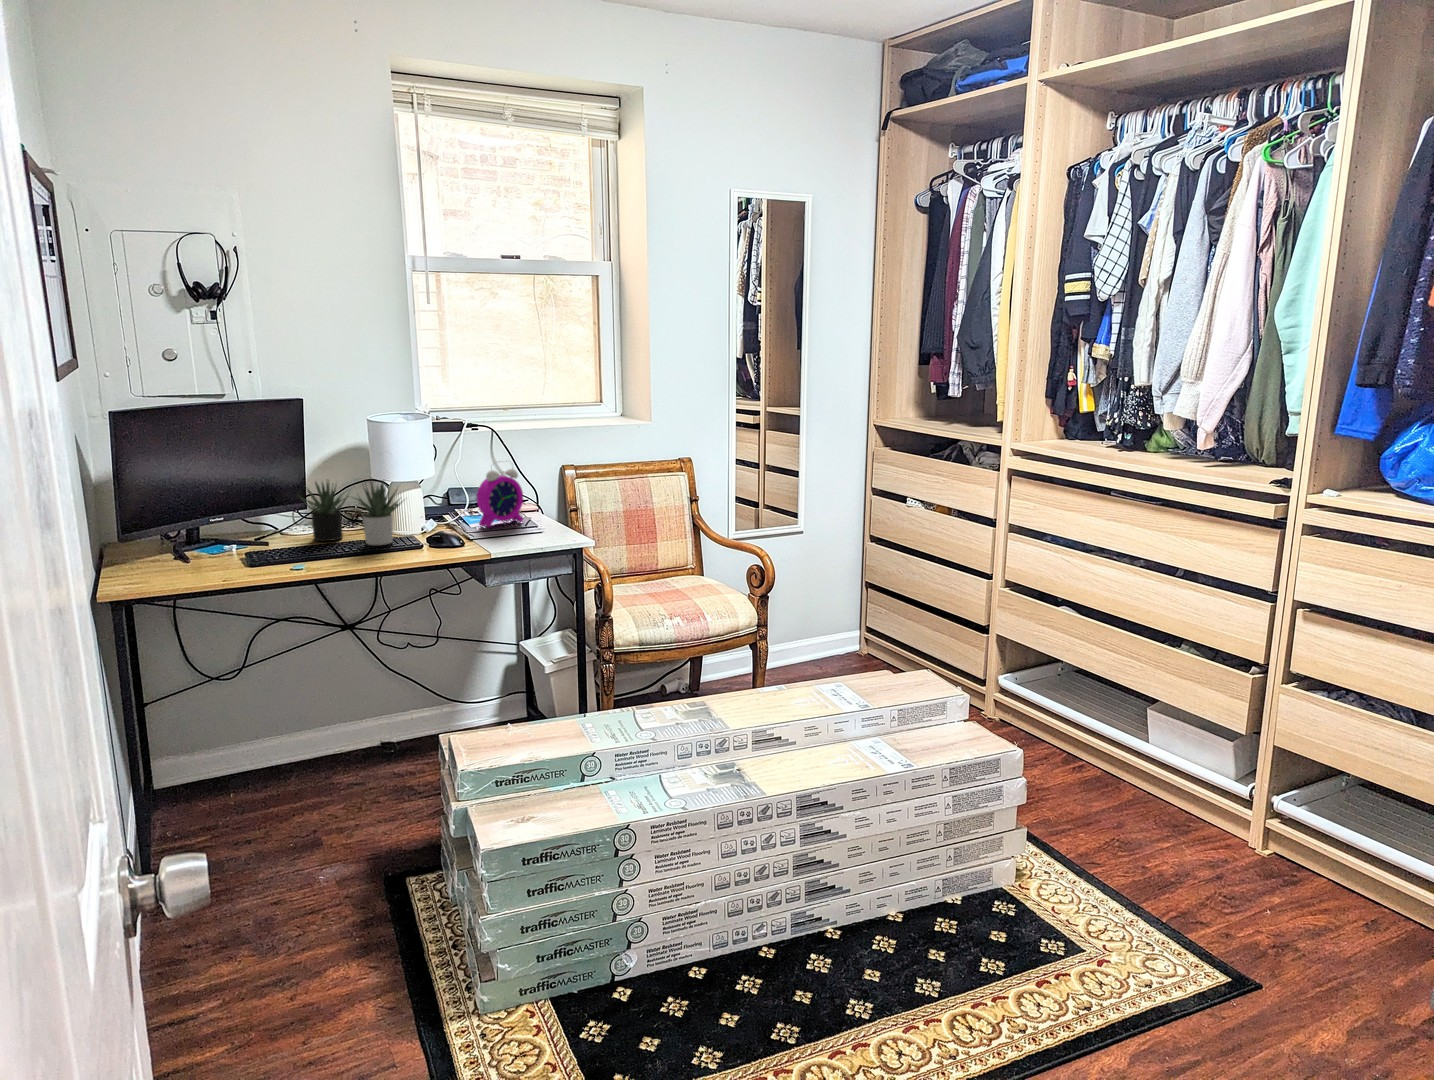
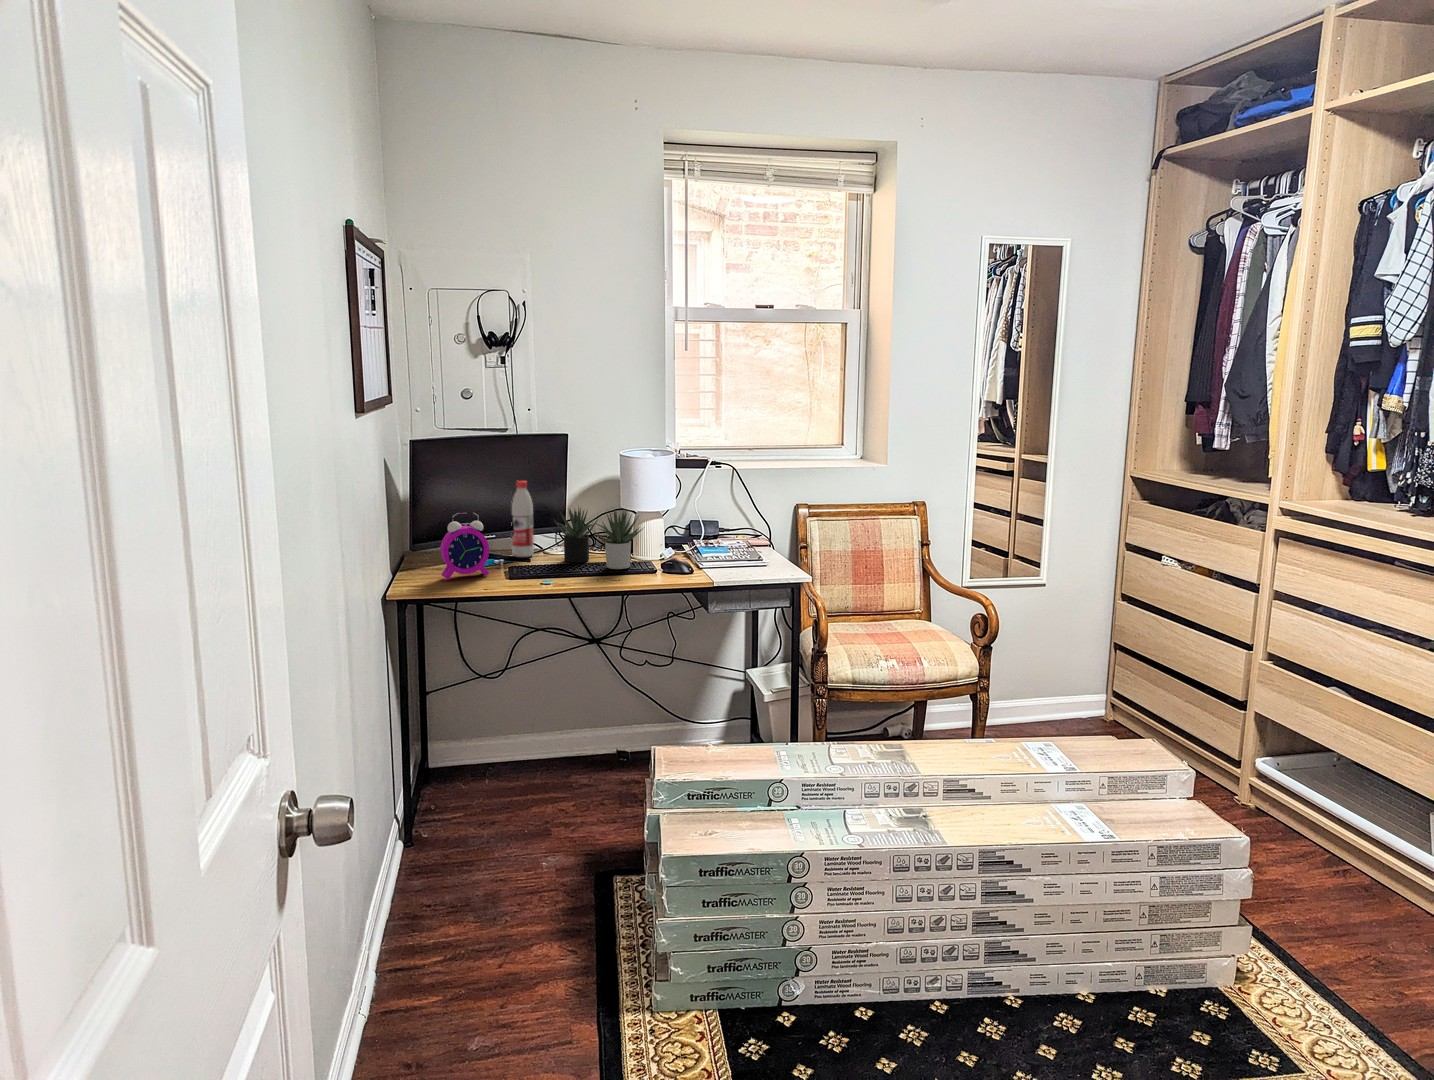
water bottle: none [244,452,275,540] -> present [512,480,534,557]
alarm clock: present [477,468,523,527] -> present [440,513,489,580]

